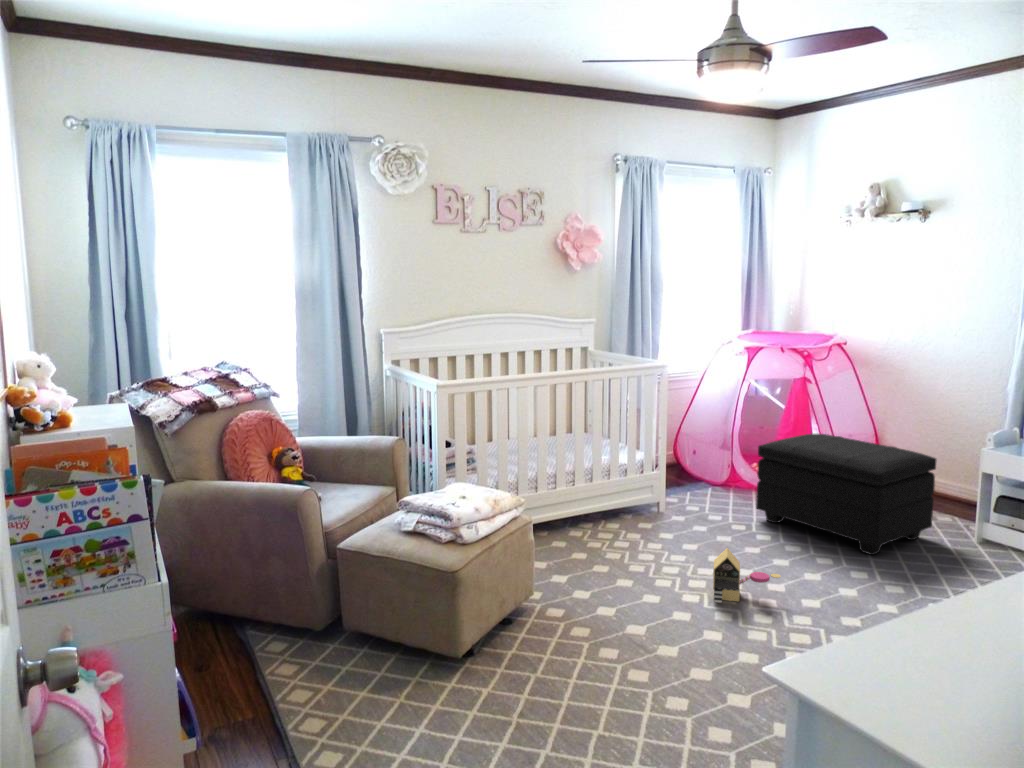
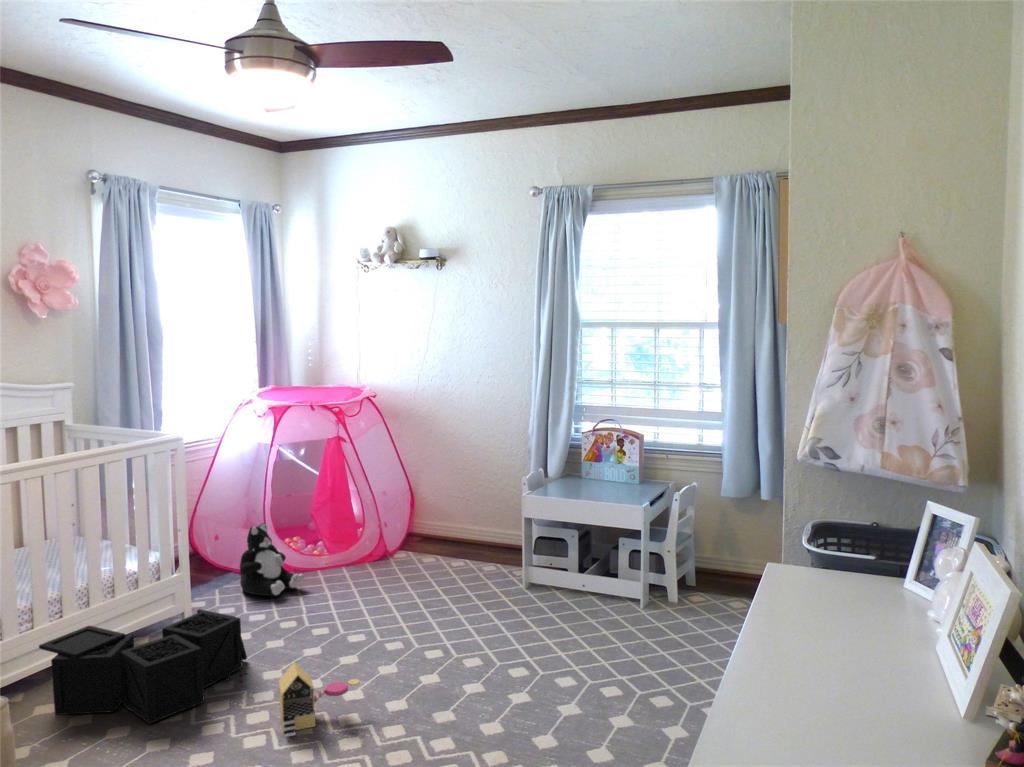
footstool: present [756,434,937,555] -> none [304,498,484,626]
plush toy: none [707,444,759,504] -> present [240,523,304,596]
storage bin: none [558,494,699,568] -> present [39,609,247,724]

